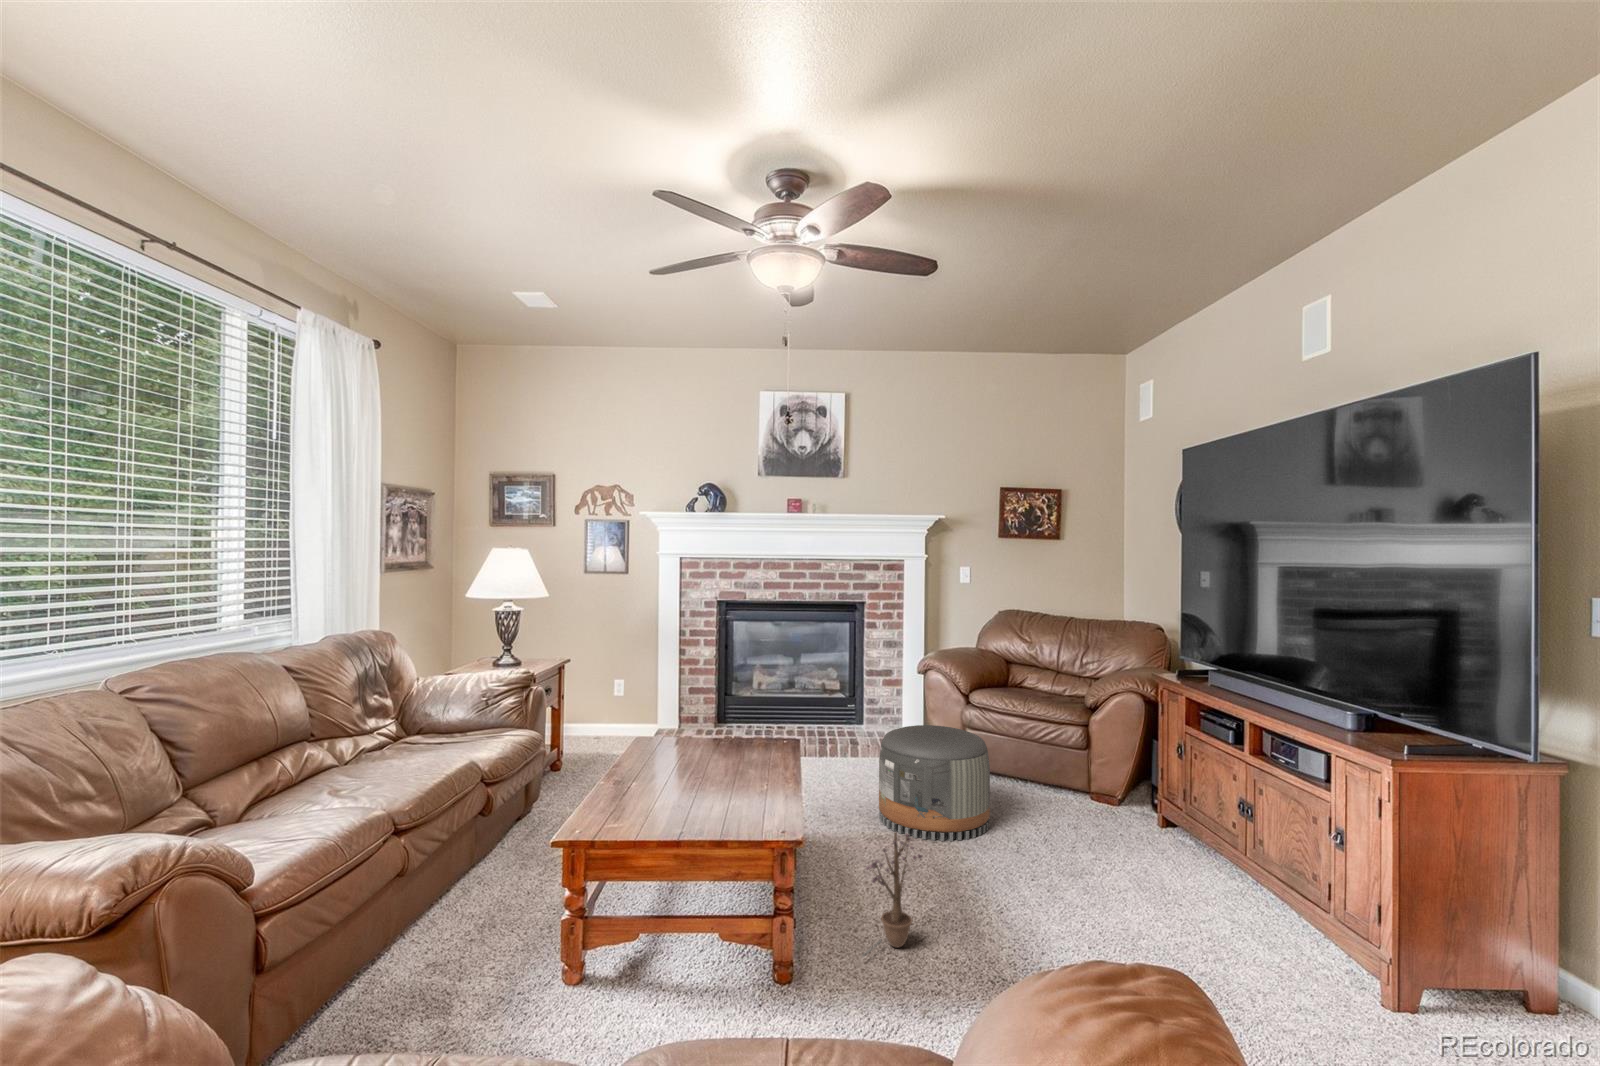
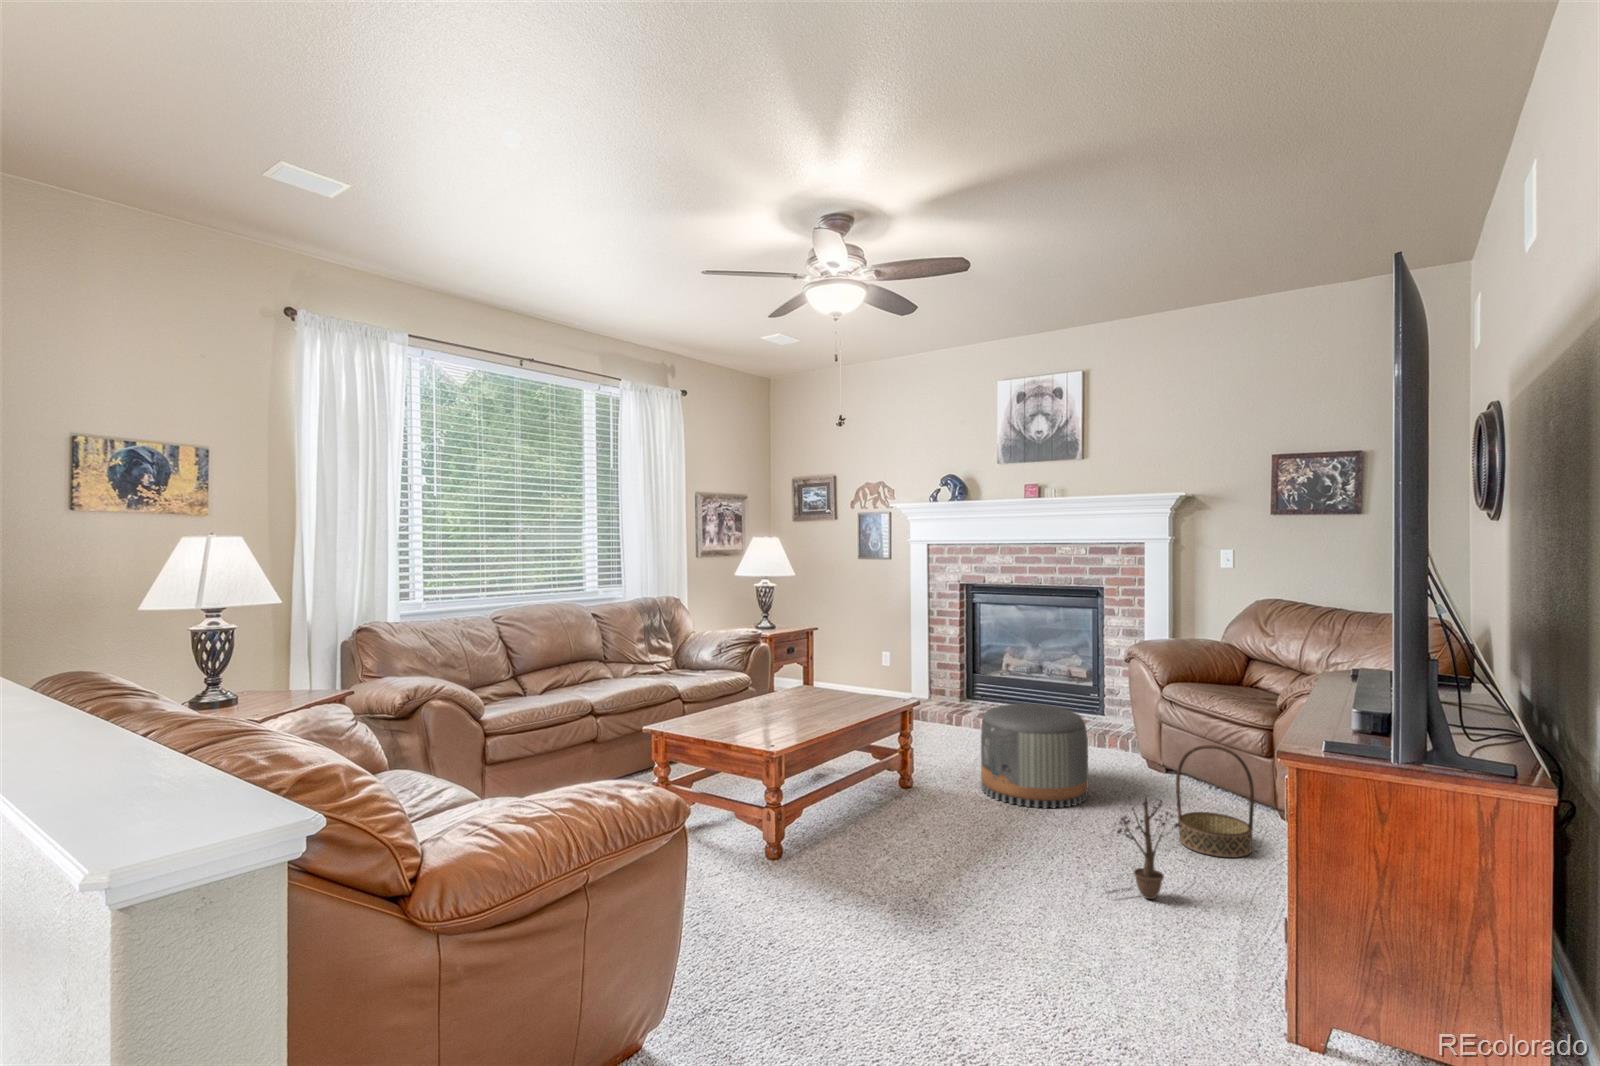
basket: none [1106,747,1172,853] -> present [1176,745,1254,858]
decorative plant: present [862,832,922,957] -> present [1106,796,1180,899]

